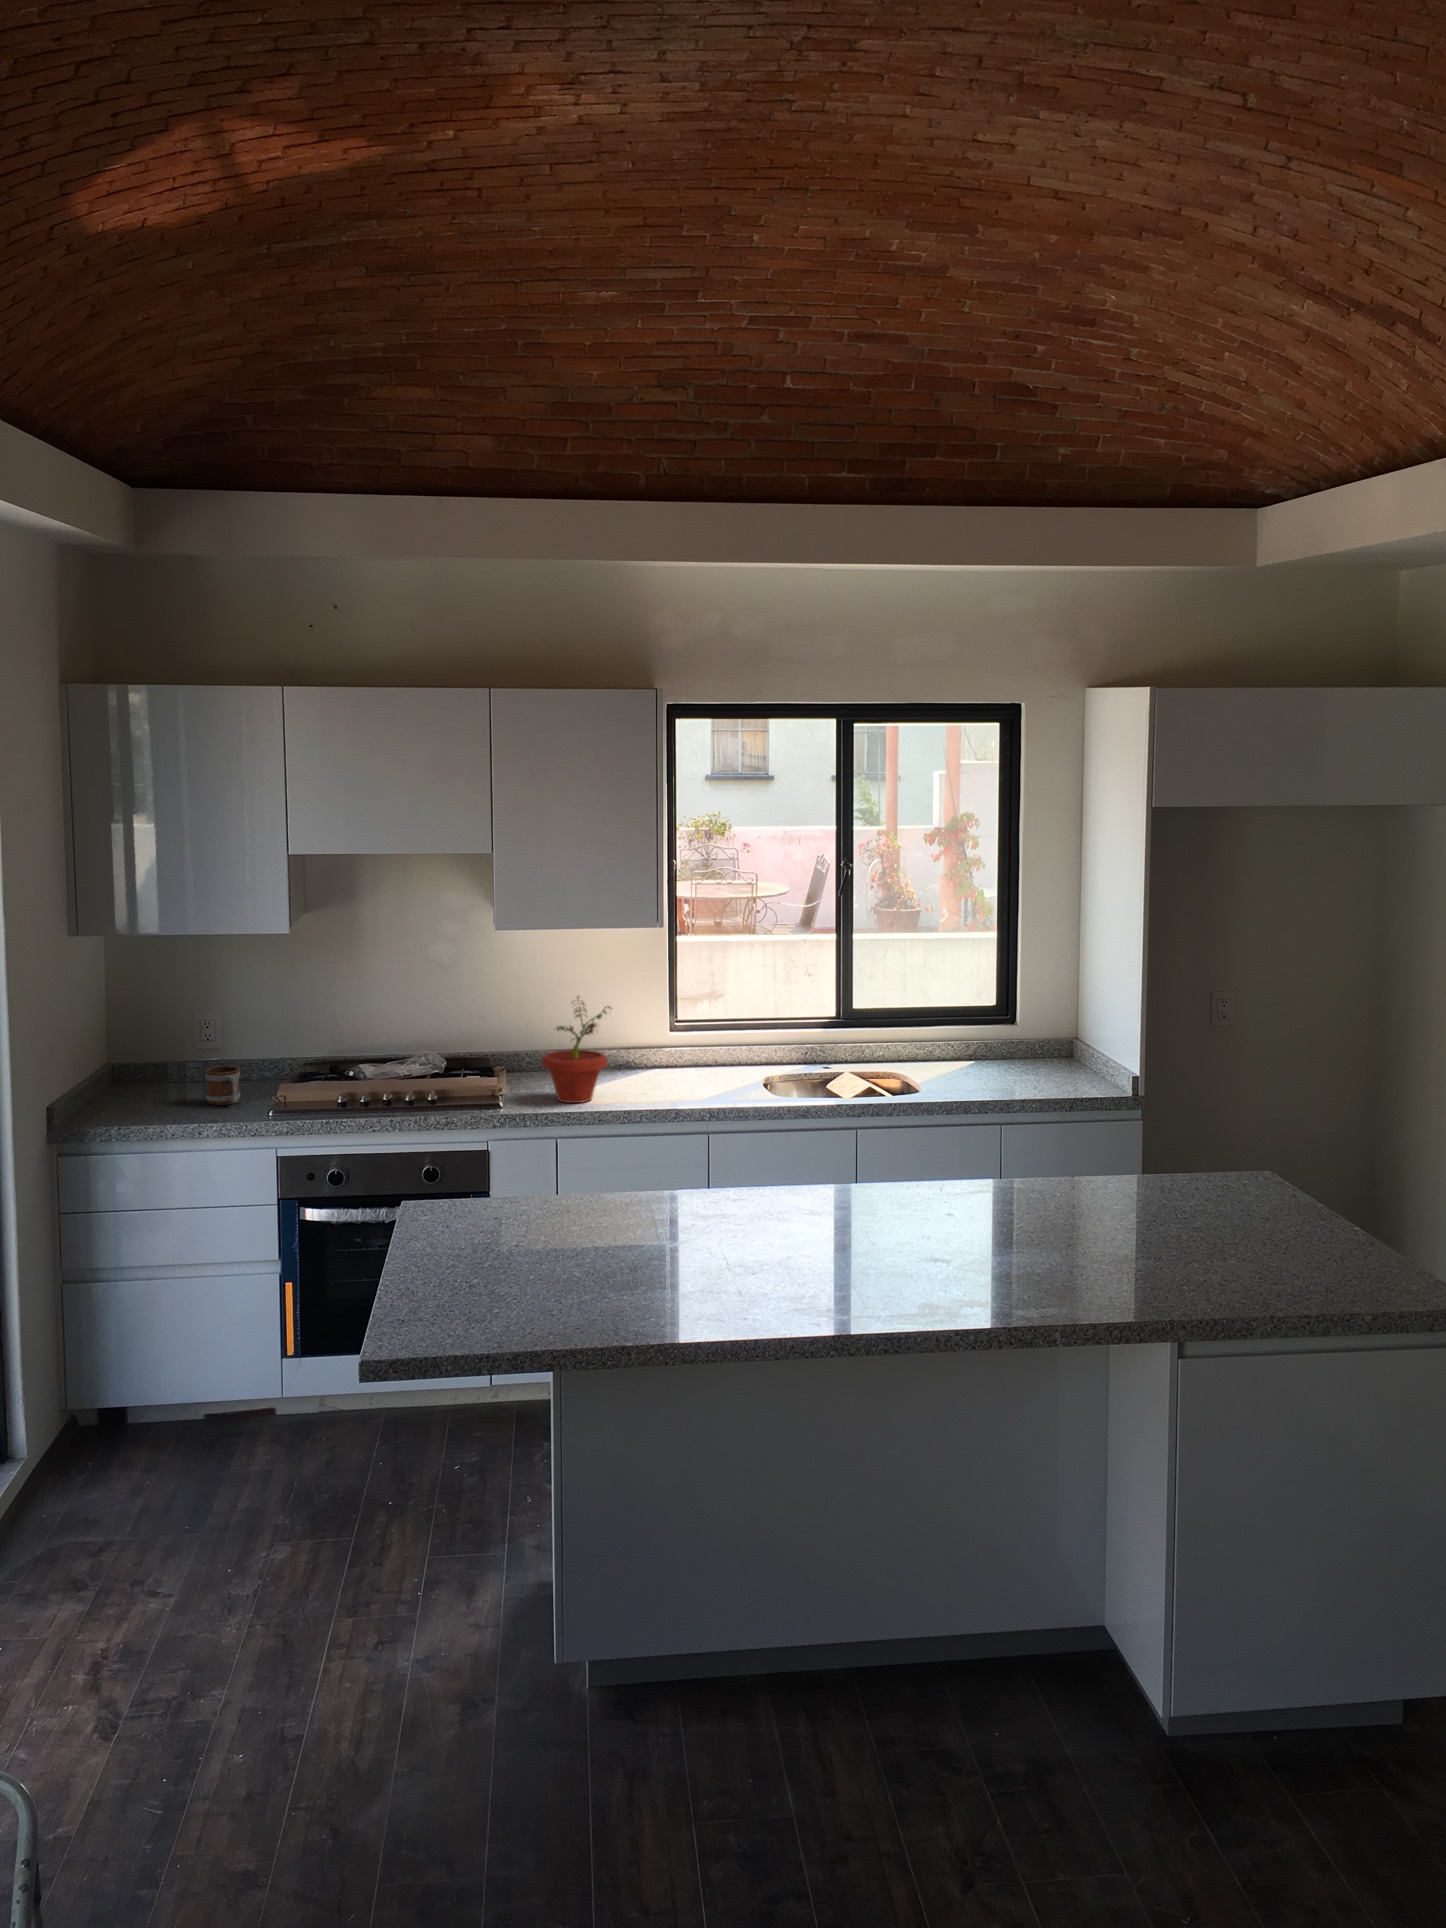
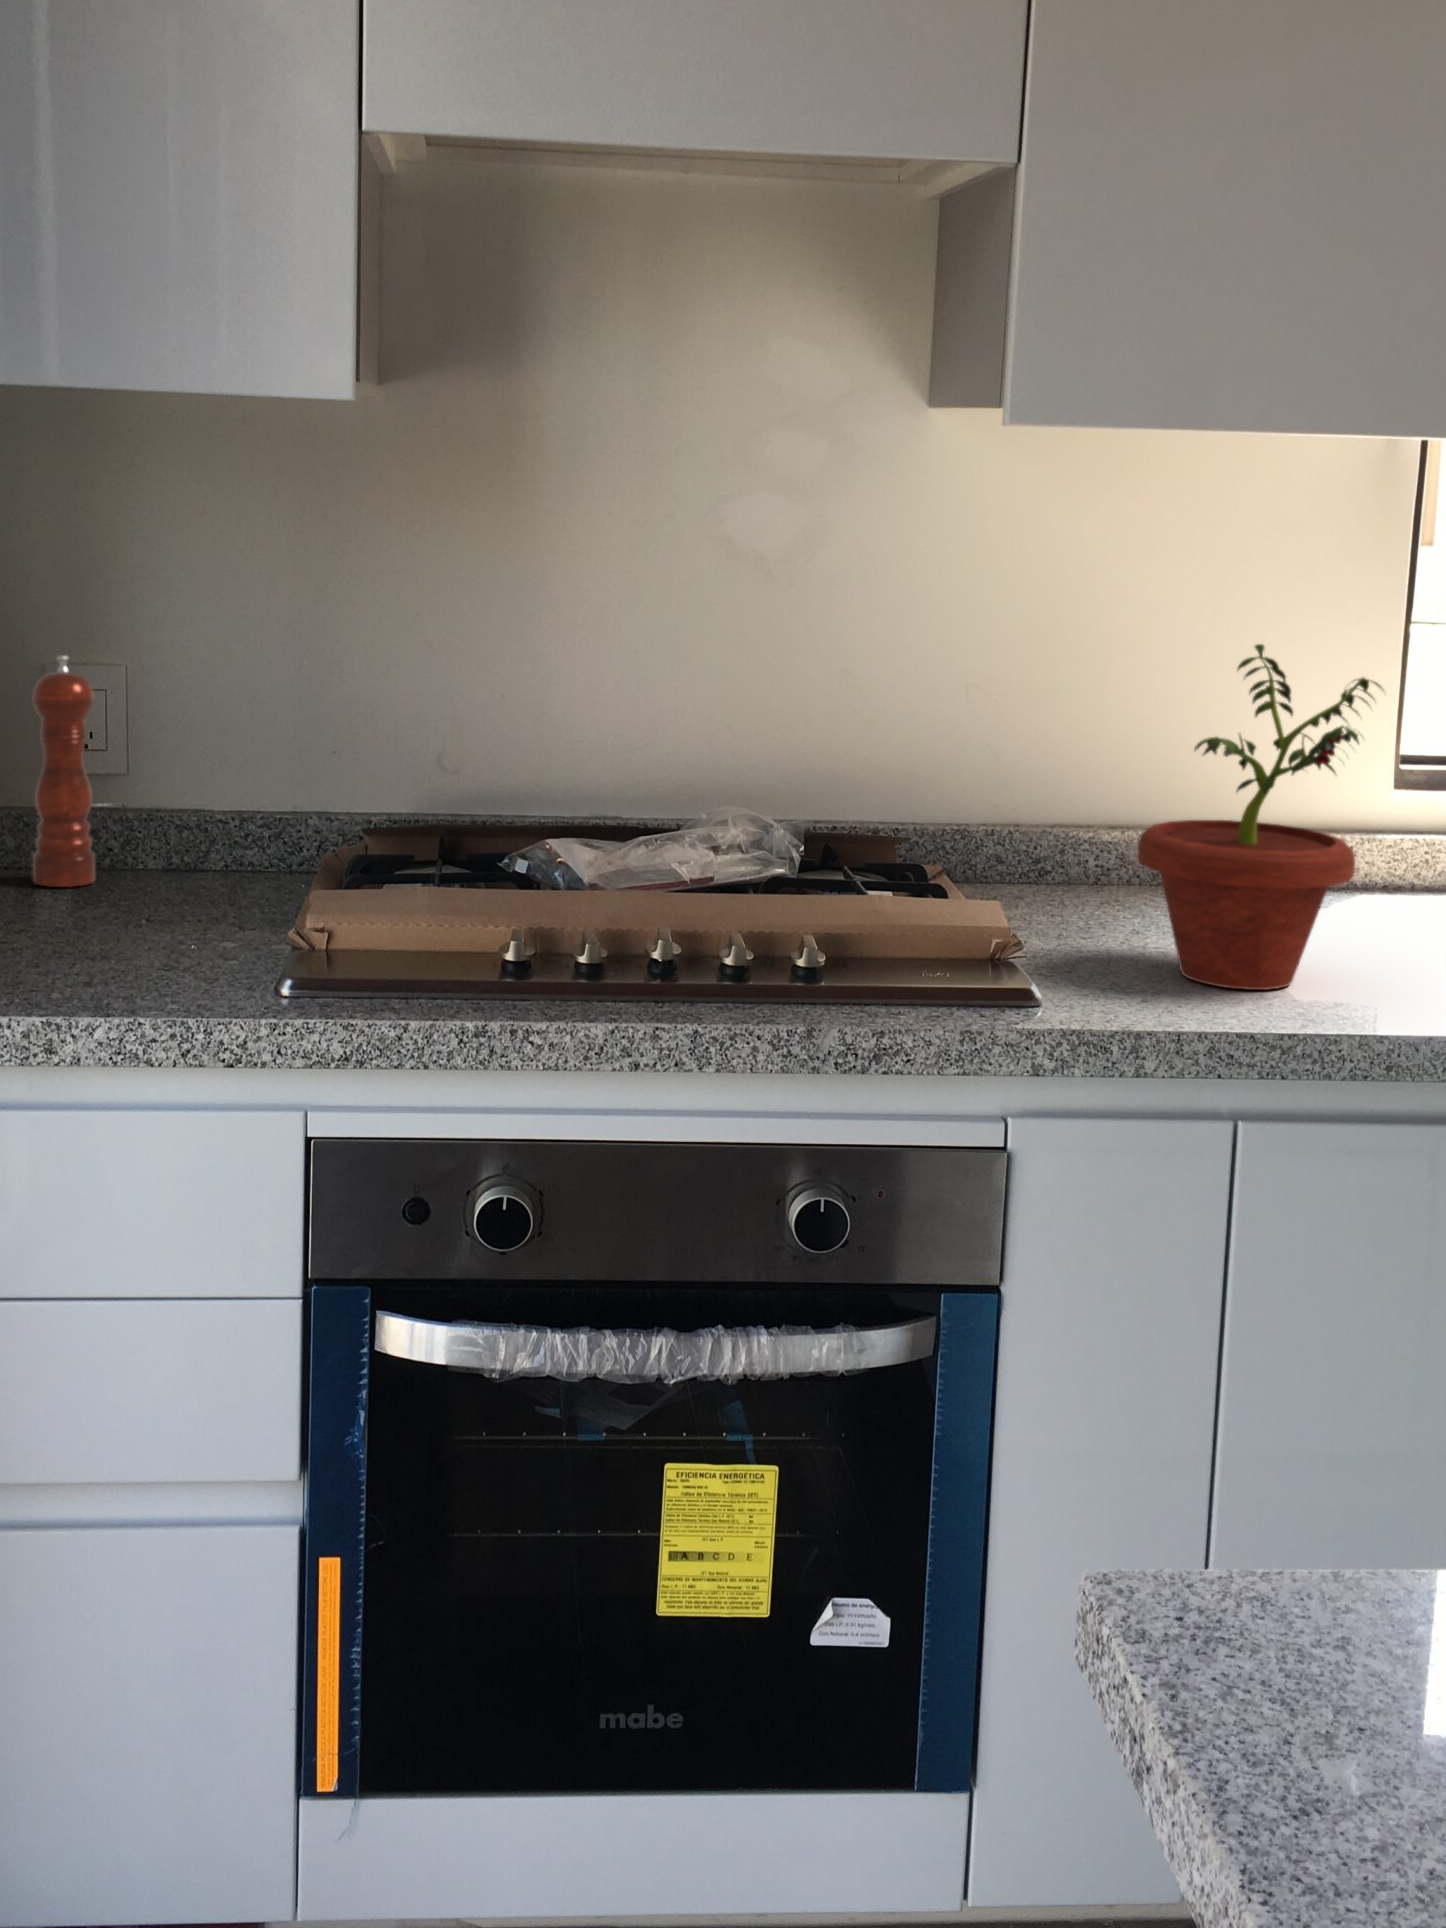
pepper mill: none [189,1007,211,1084] -> present [33,655,95,887]
mug: present [205,1066,240,1105] -> none [76,831,184,954]

